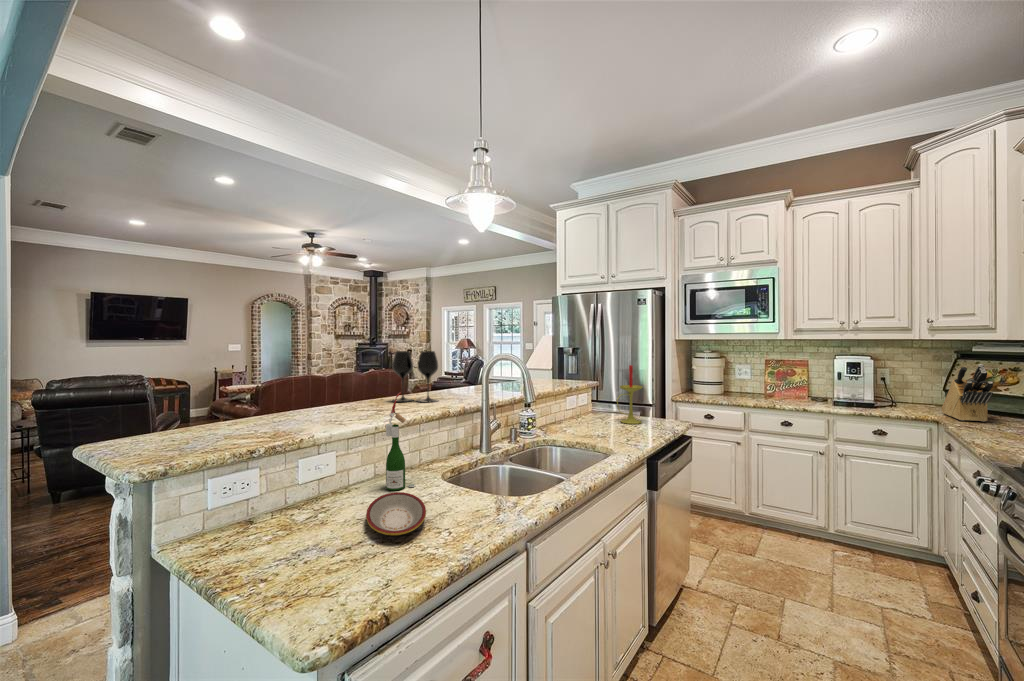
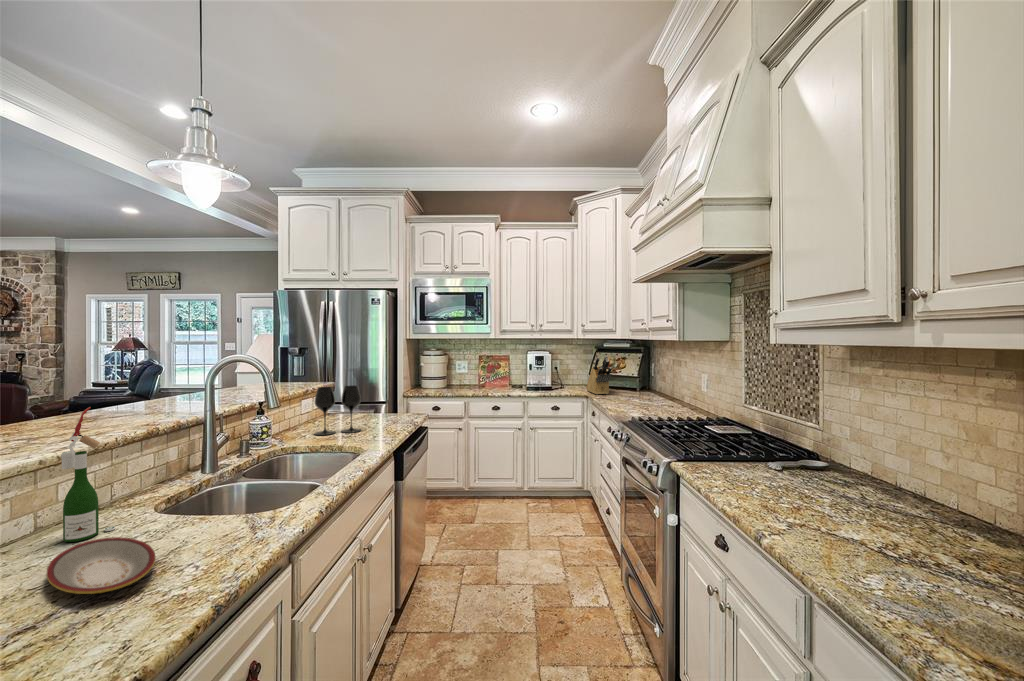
wine glass: present [392,351,438,403] -> present [315,386,361,435]
candle: present [617,365,642,424] -> none [359,362,384,421]

